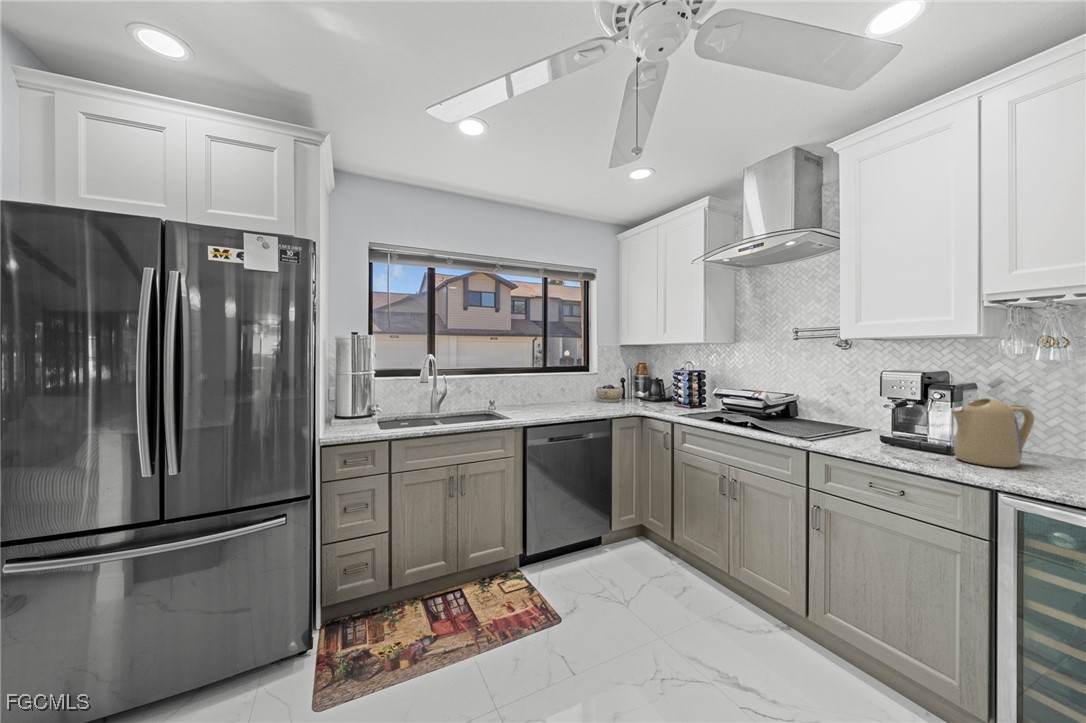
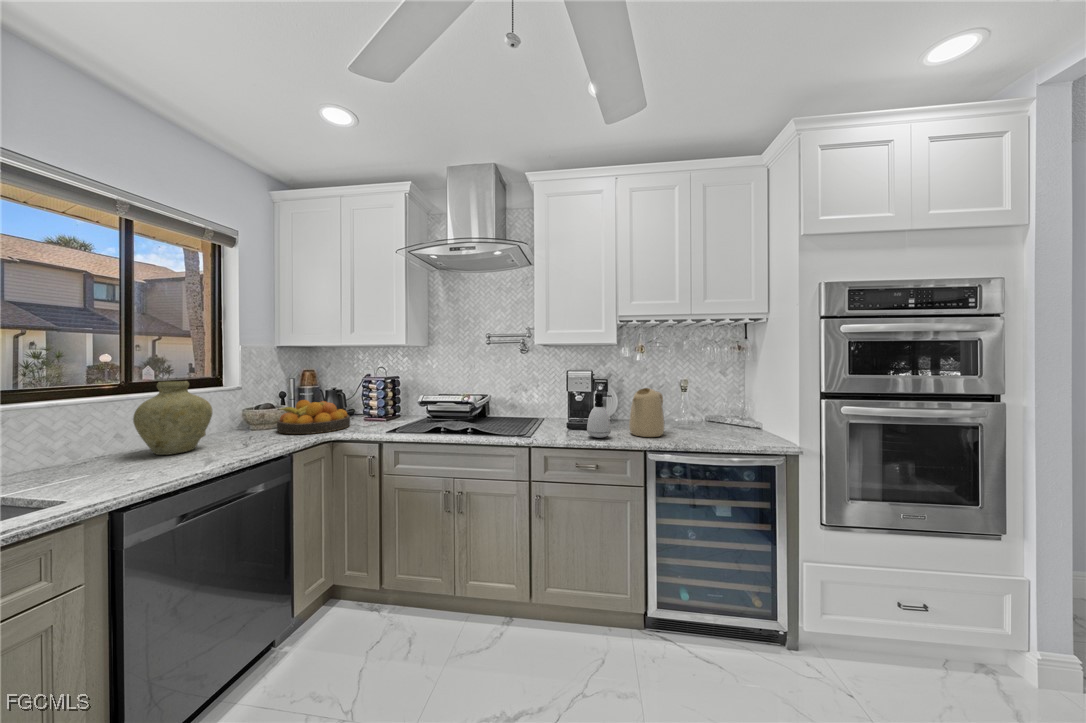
vase: none [543,367,576,409] -> present [133,381,212,455]
fruit bowl: none [612,385,660,410] -> present [277,400,350,434]
soap dispenser: none [876,399,914,452] -> present [587,393,612,438]

